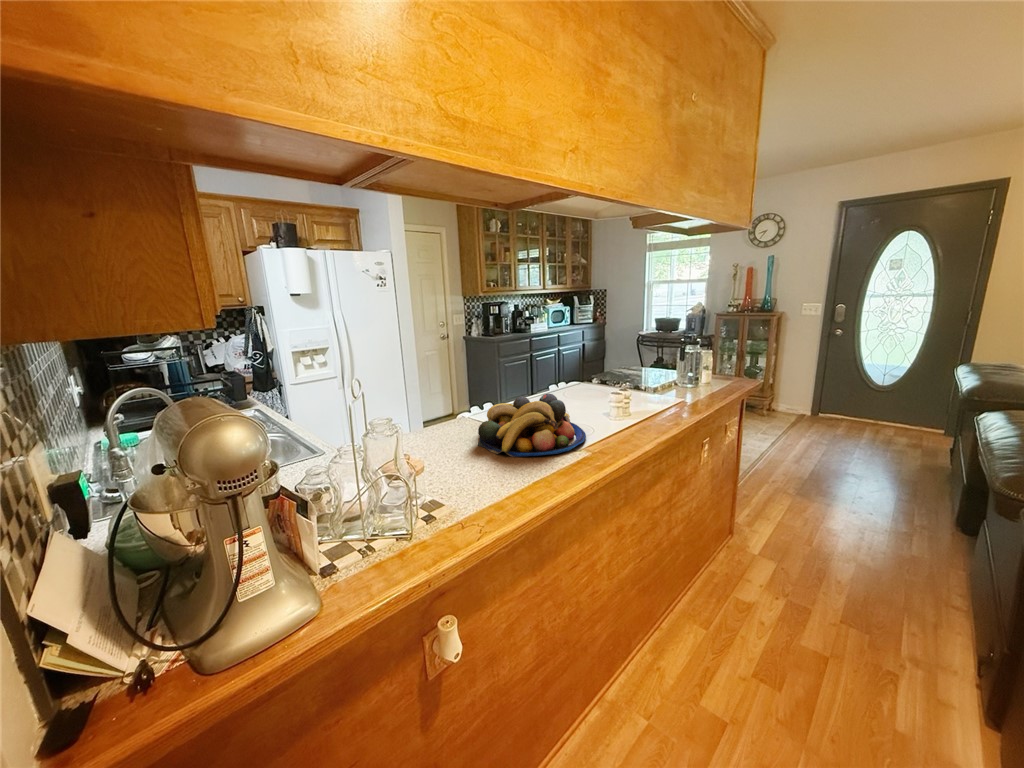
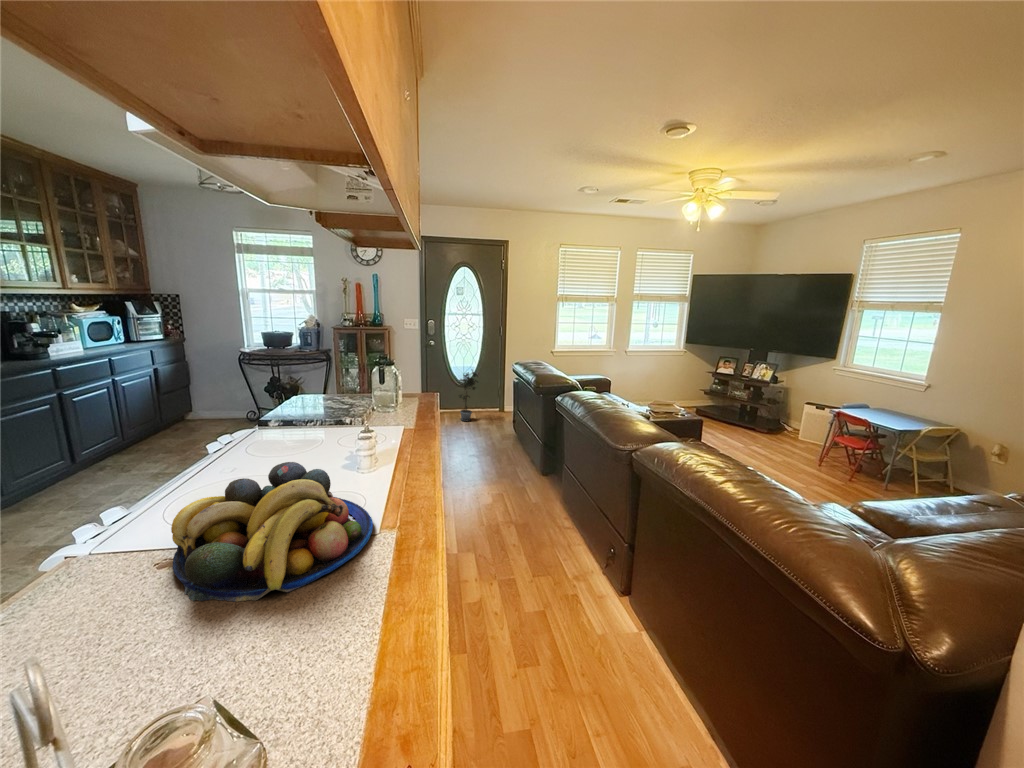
potted plant: none [861,367,901,431] -> present [459,371,478,421]

